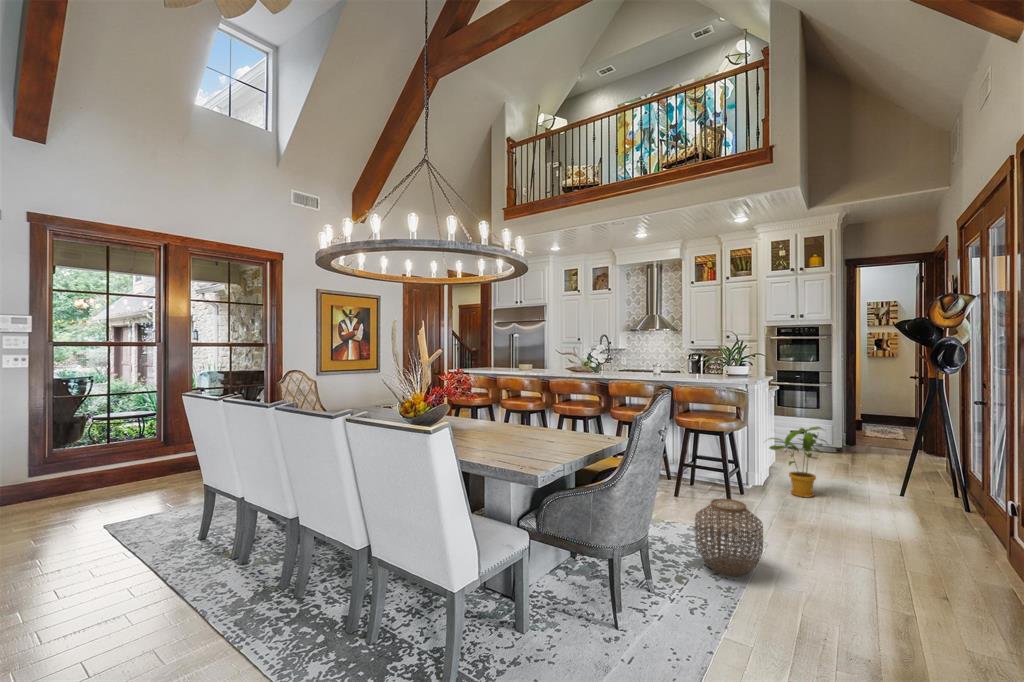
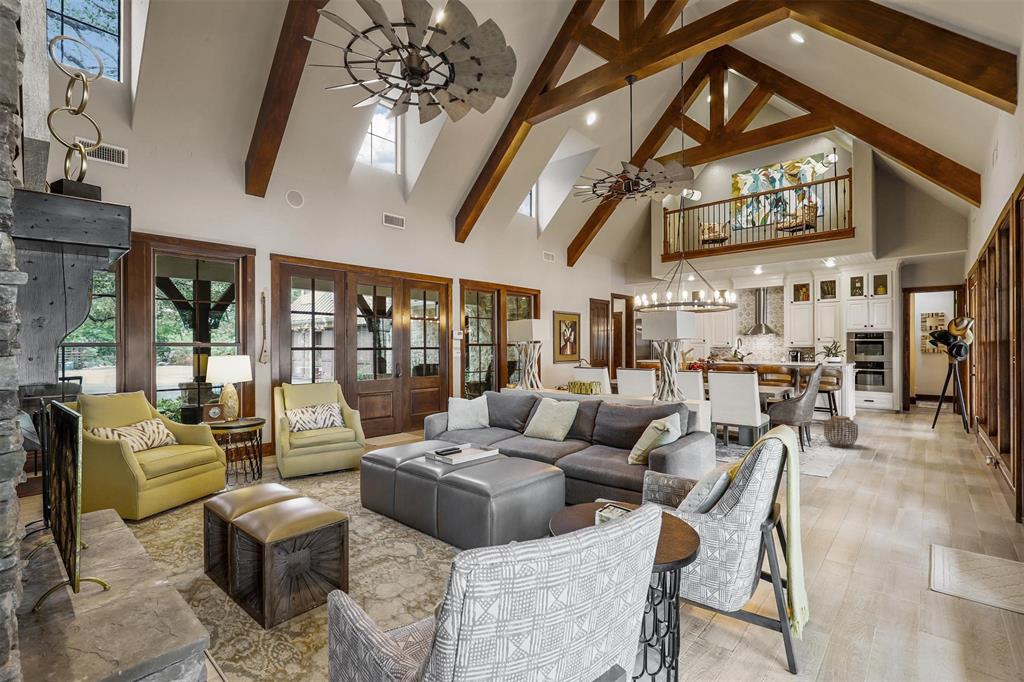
house plant: present [769,427,826,497] -> none [851,389,890,428]

